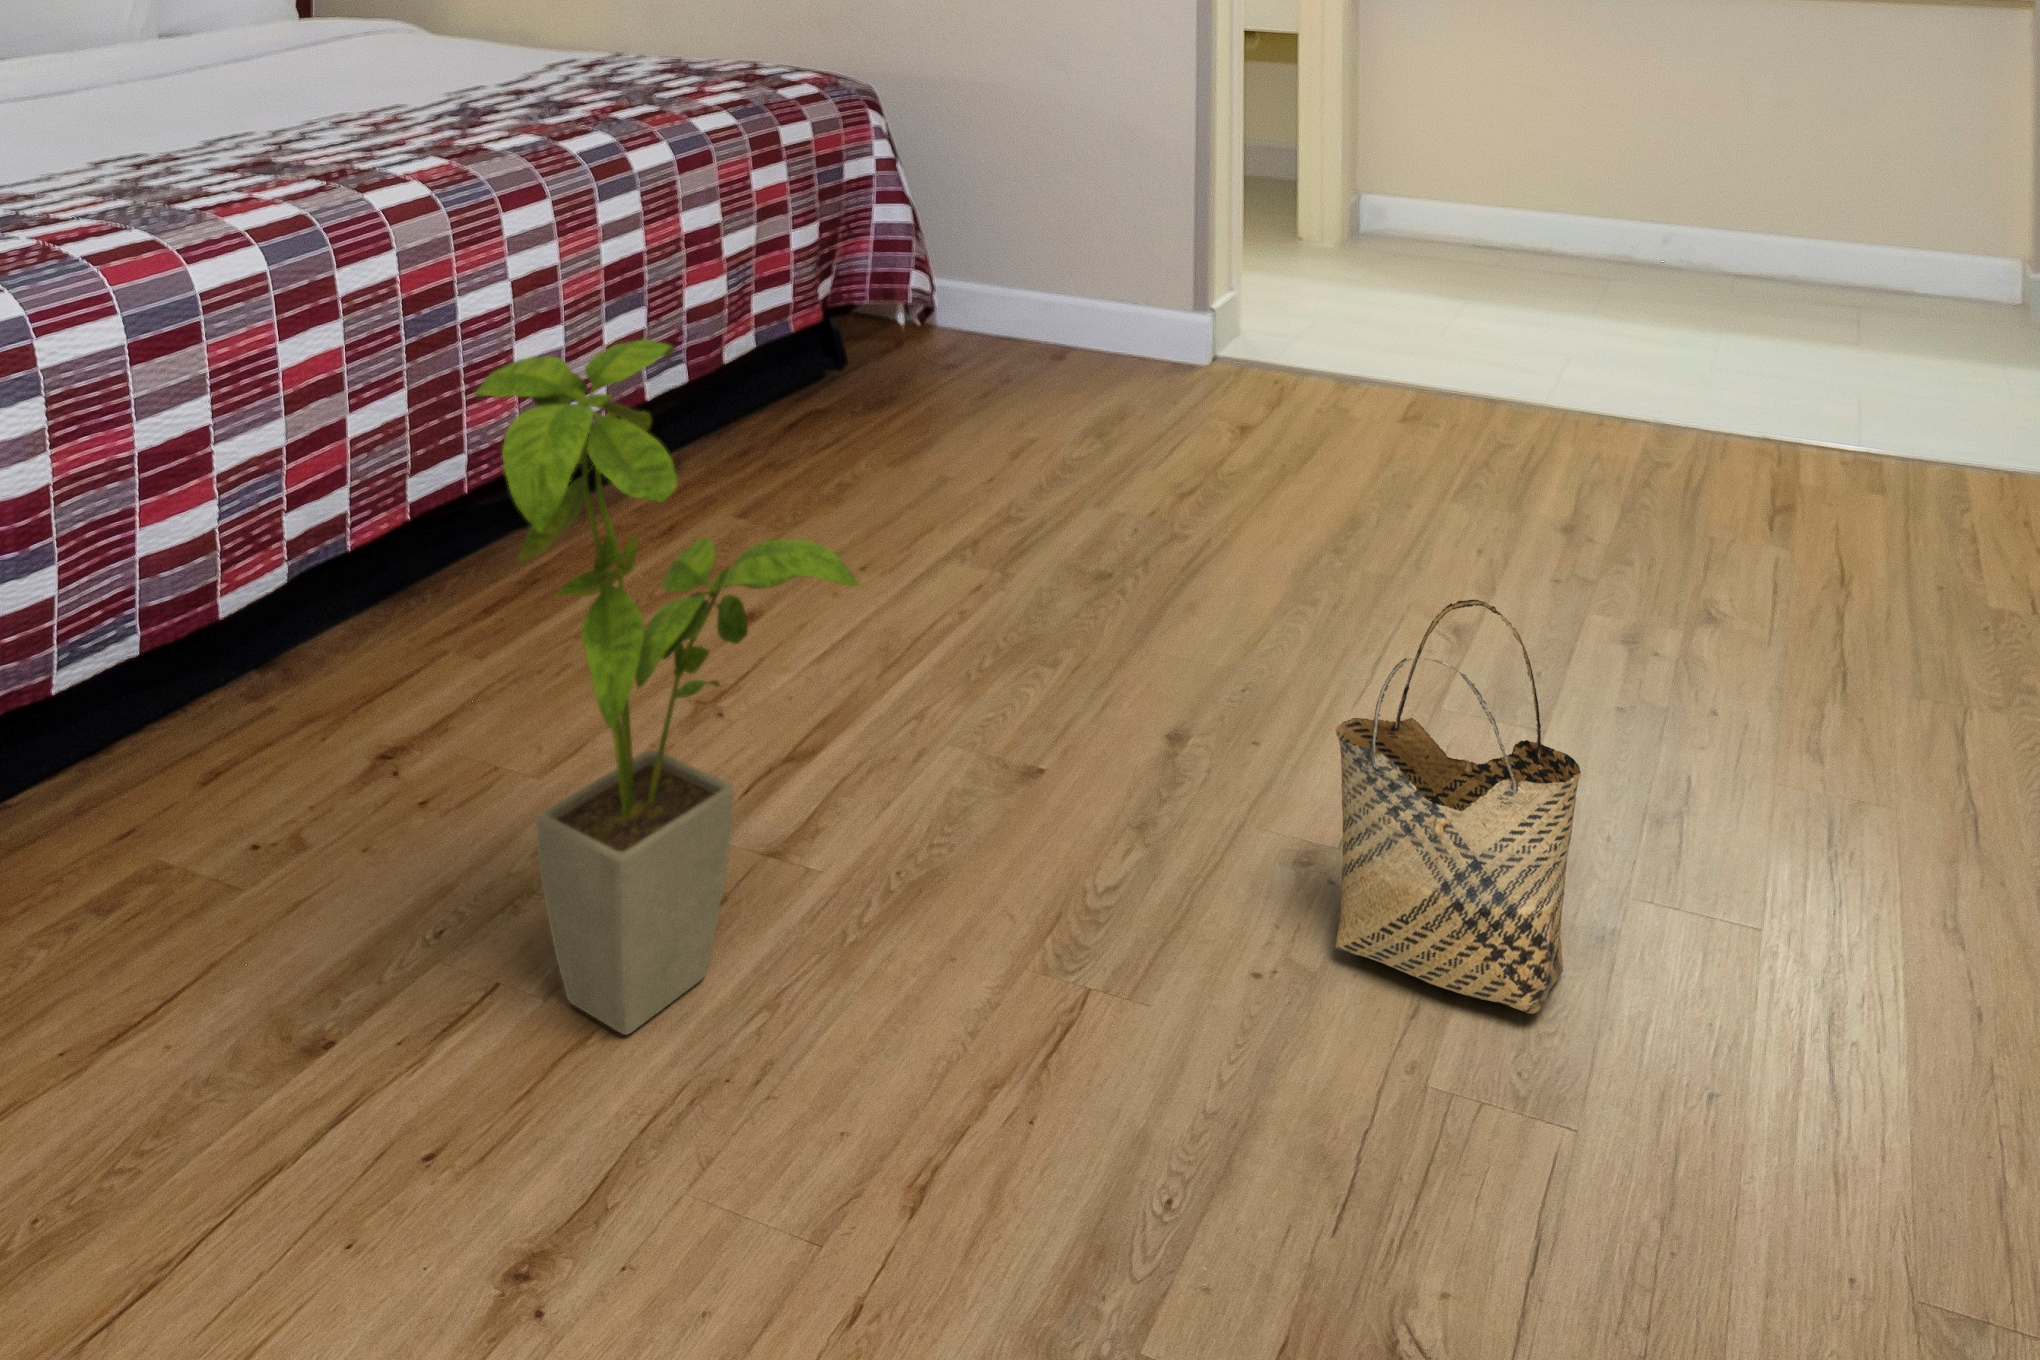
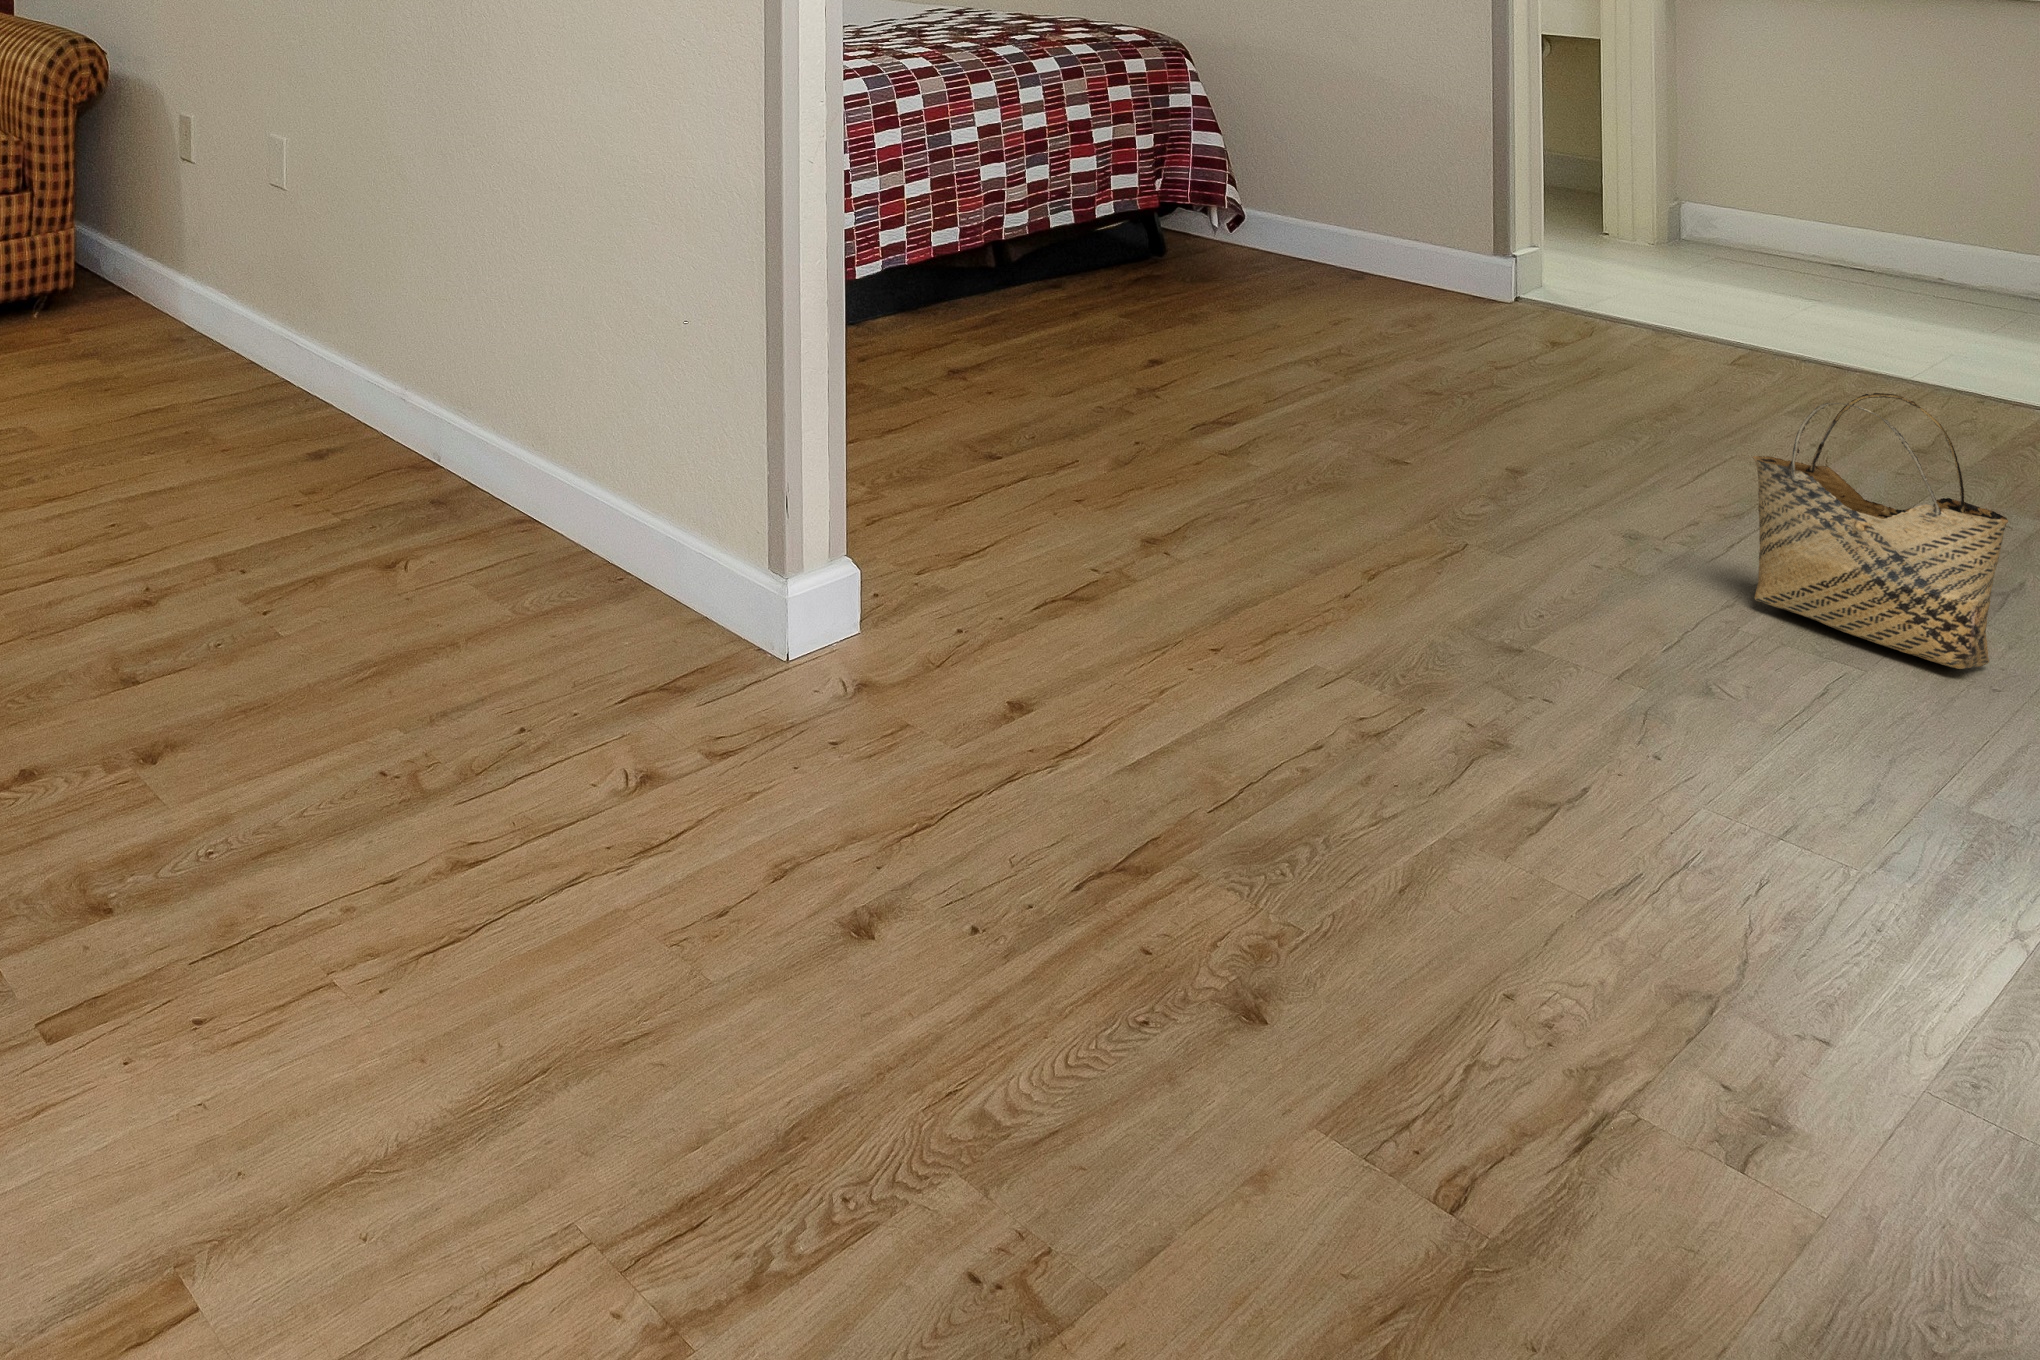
house plant: present [475,339,859,1035] -> none [1128,123,1373,504]

